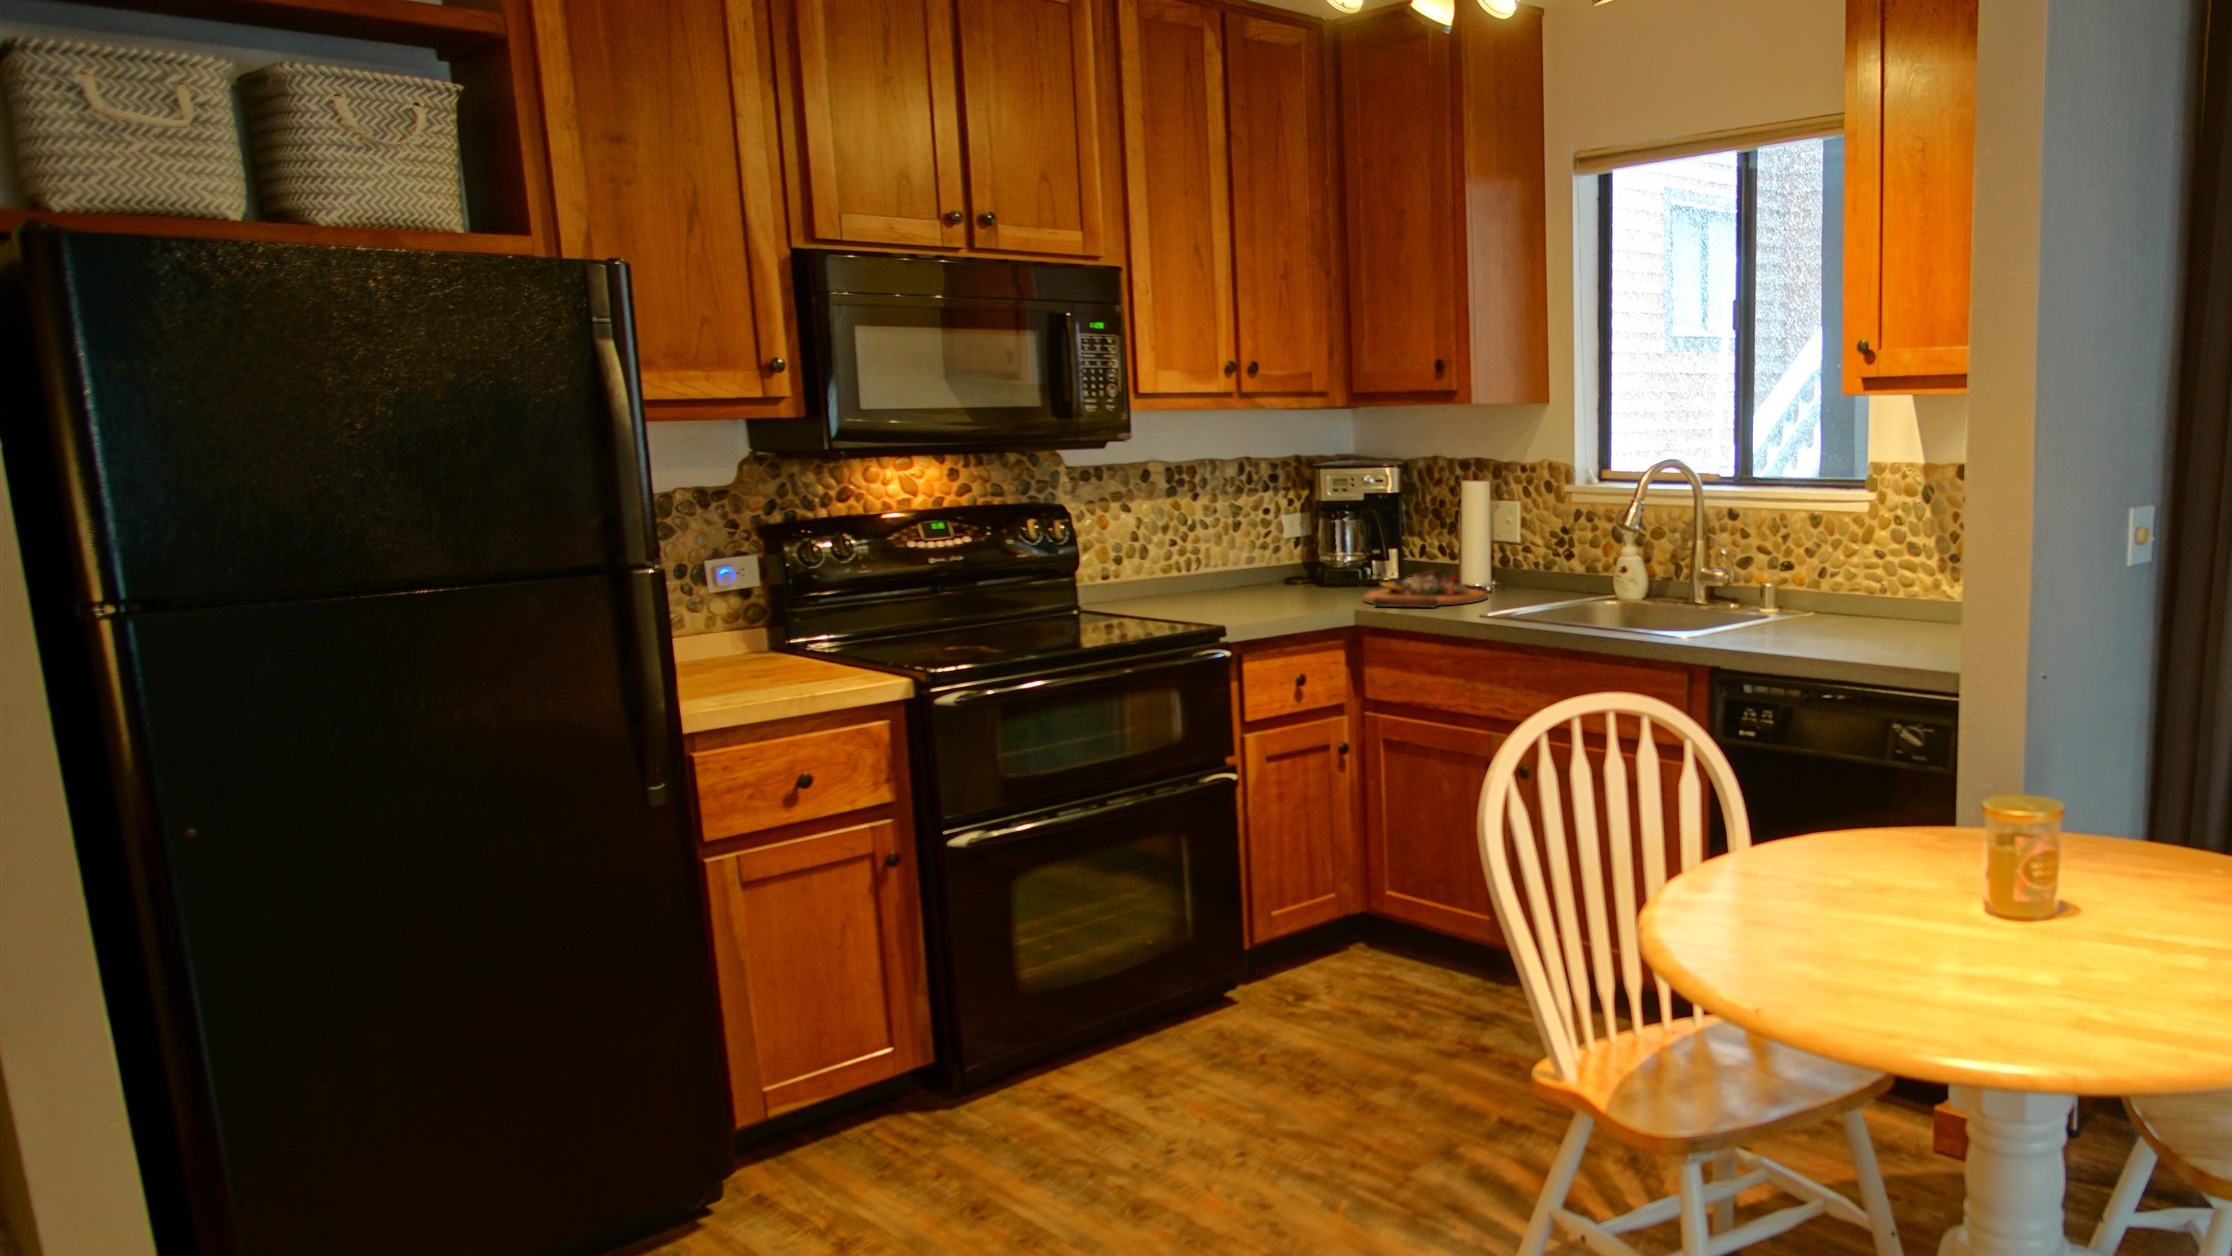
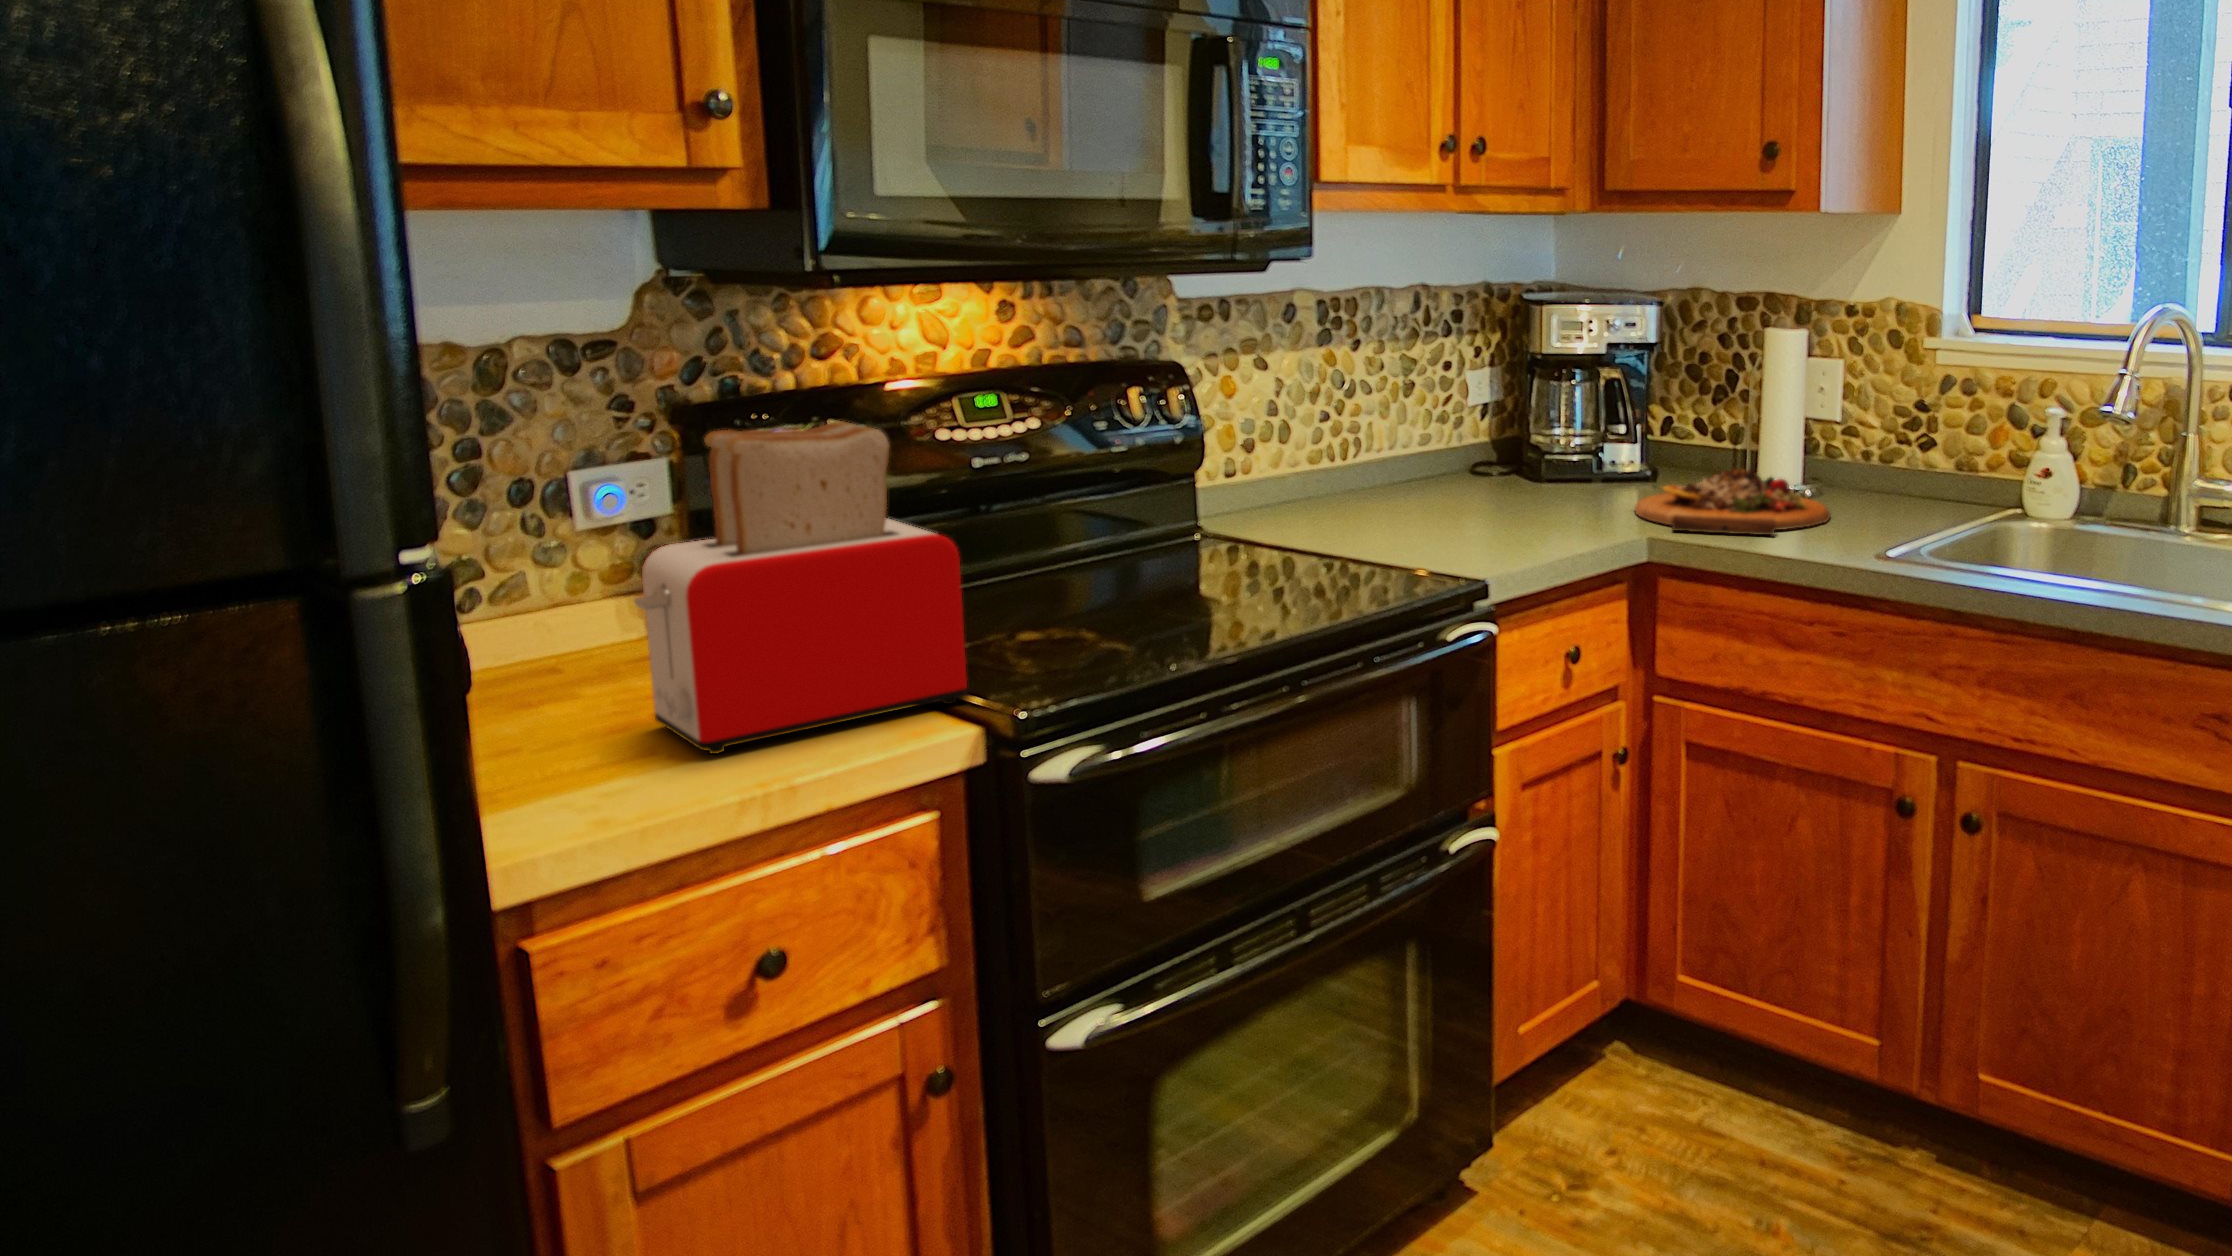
toaster: none [739,525,909,686] -> present [634,421,967,754]

